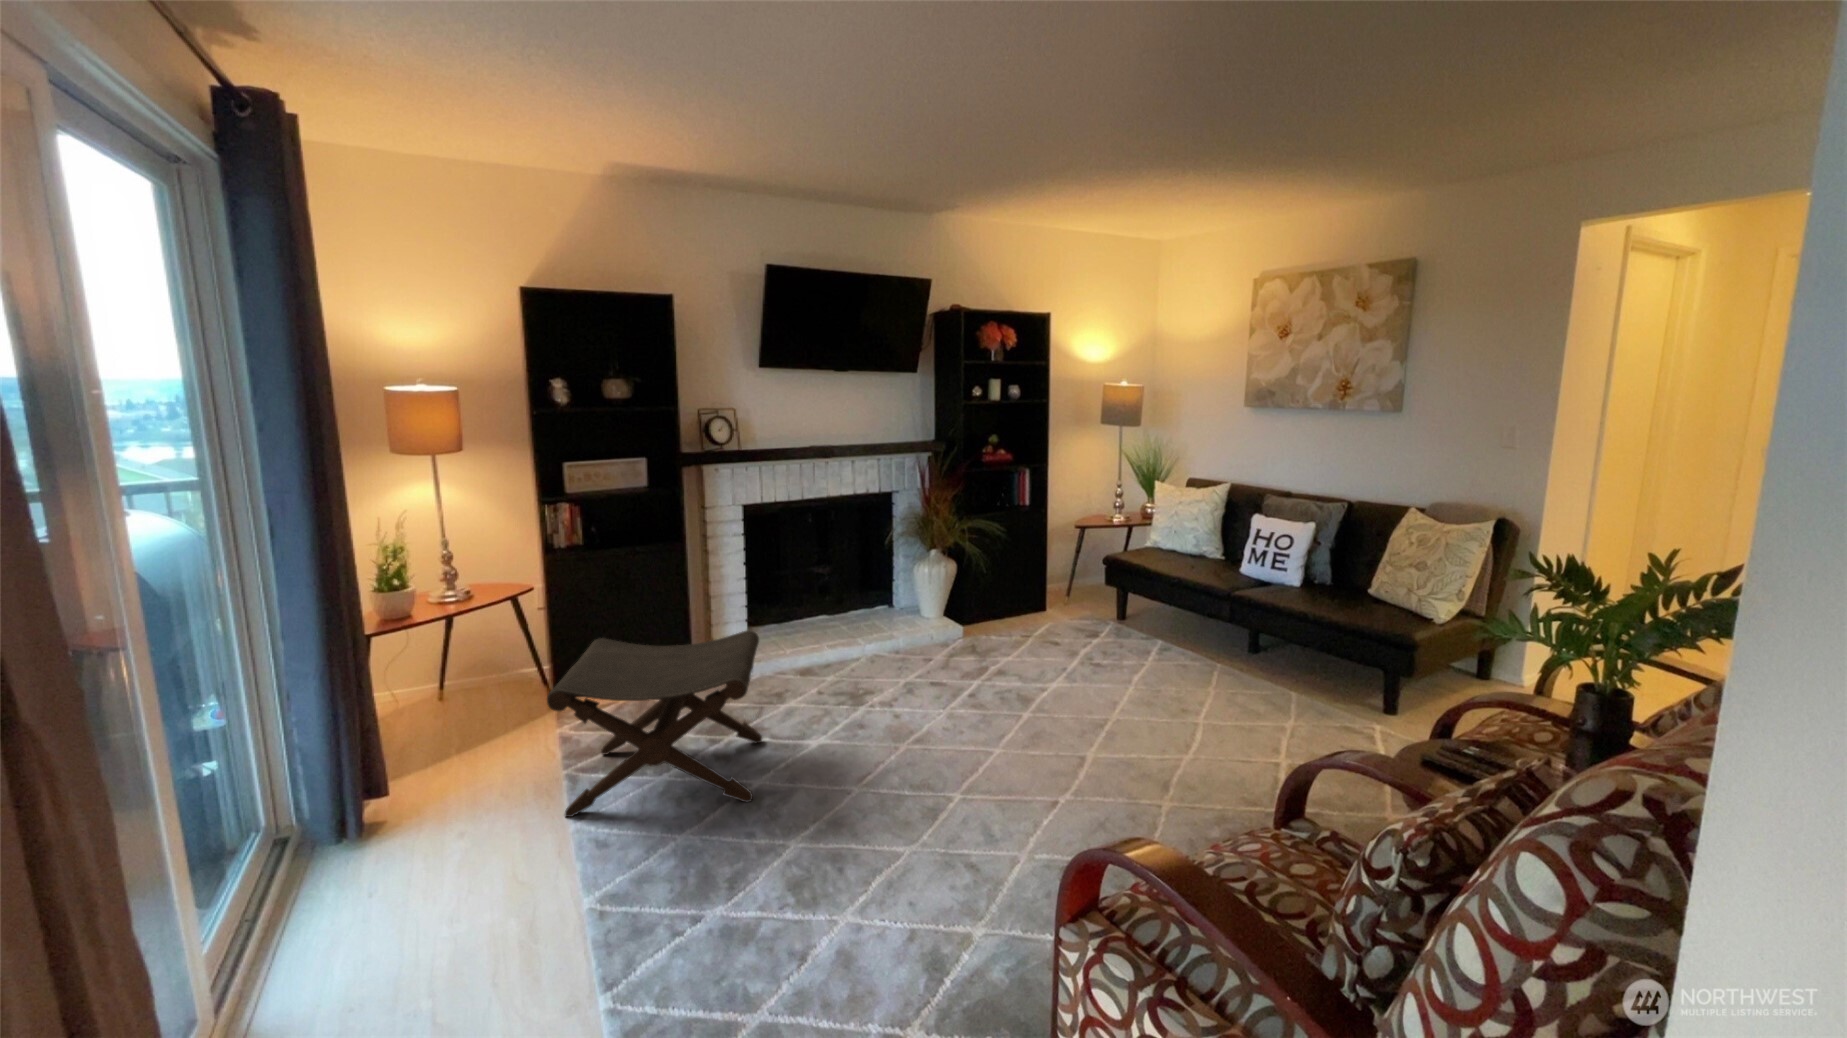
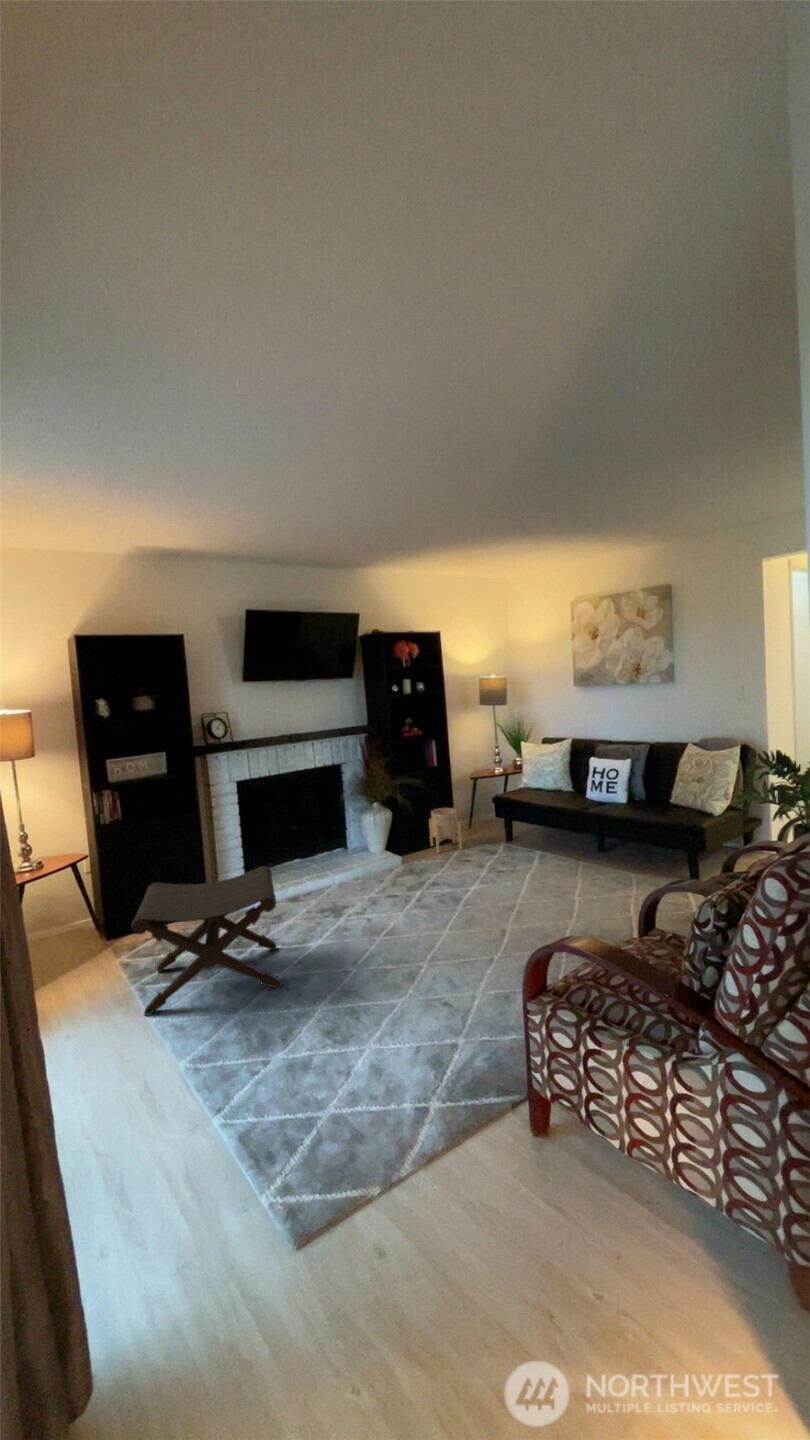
planter: none [1007,567,1051,628] -> present [429,808,462,853]

